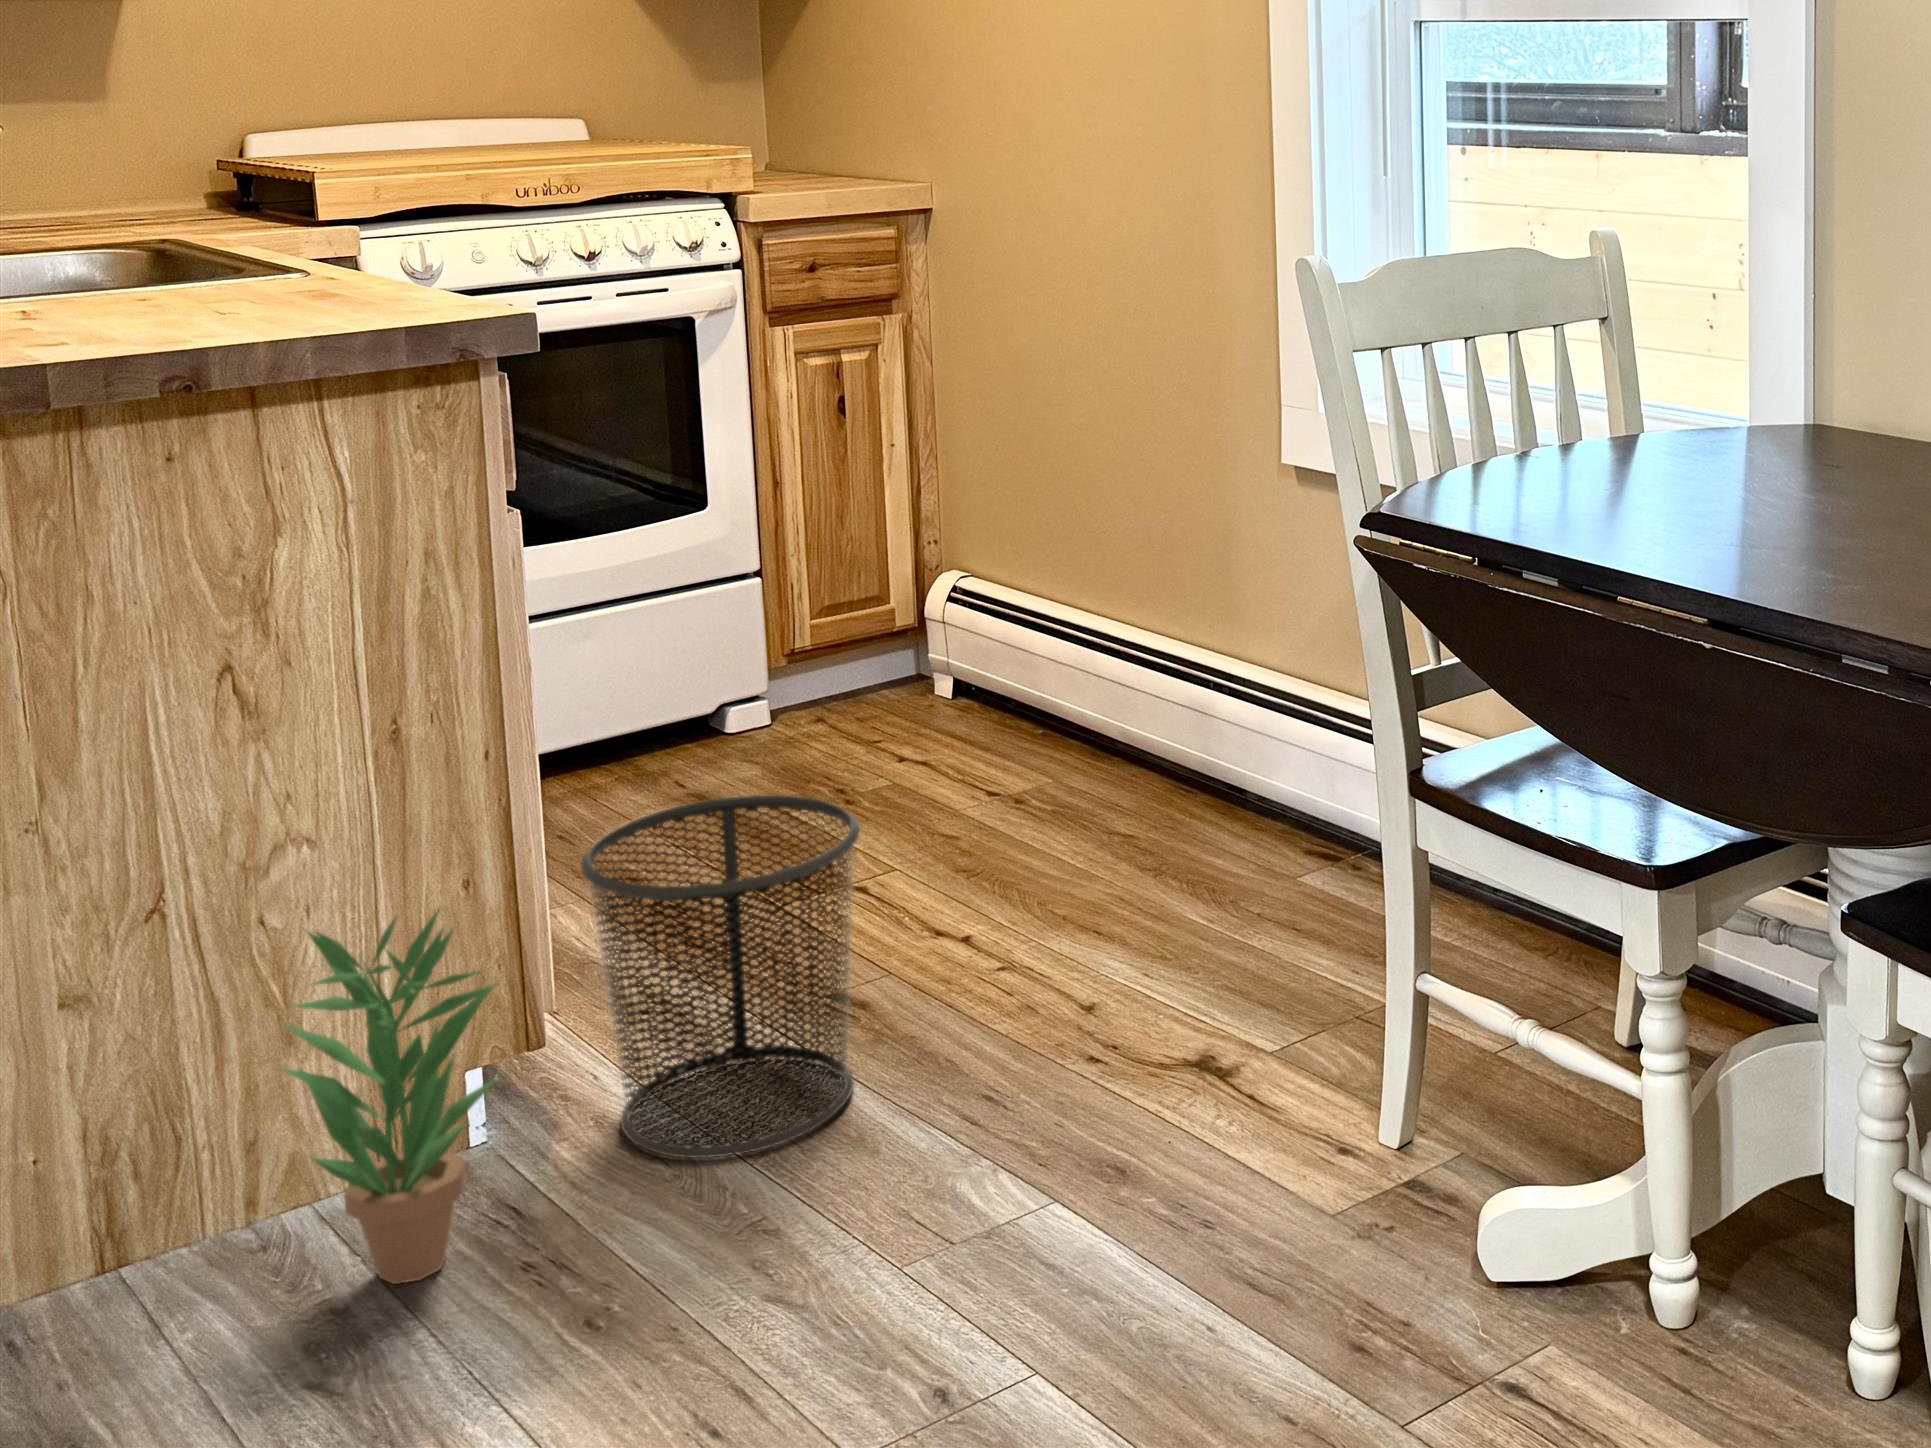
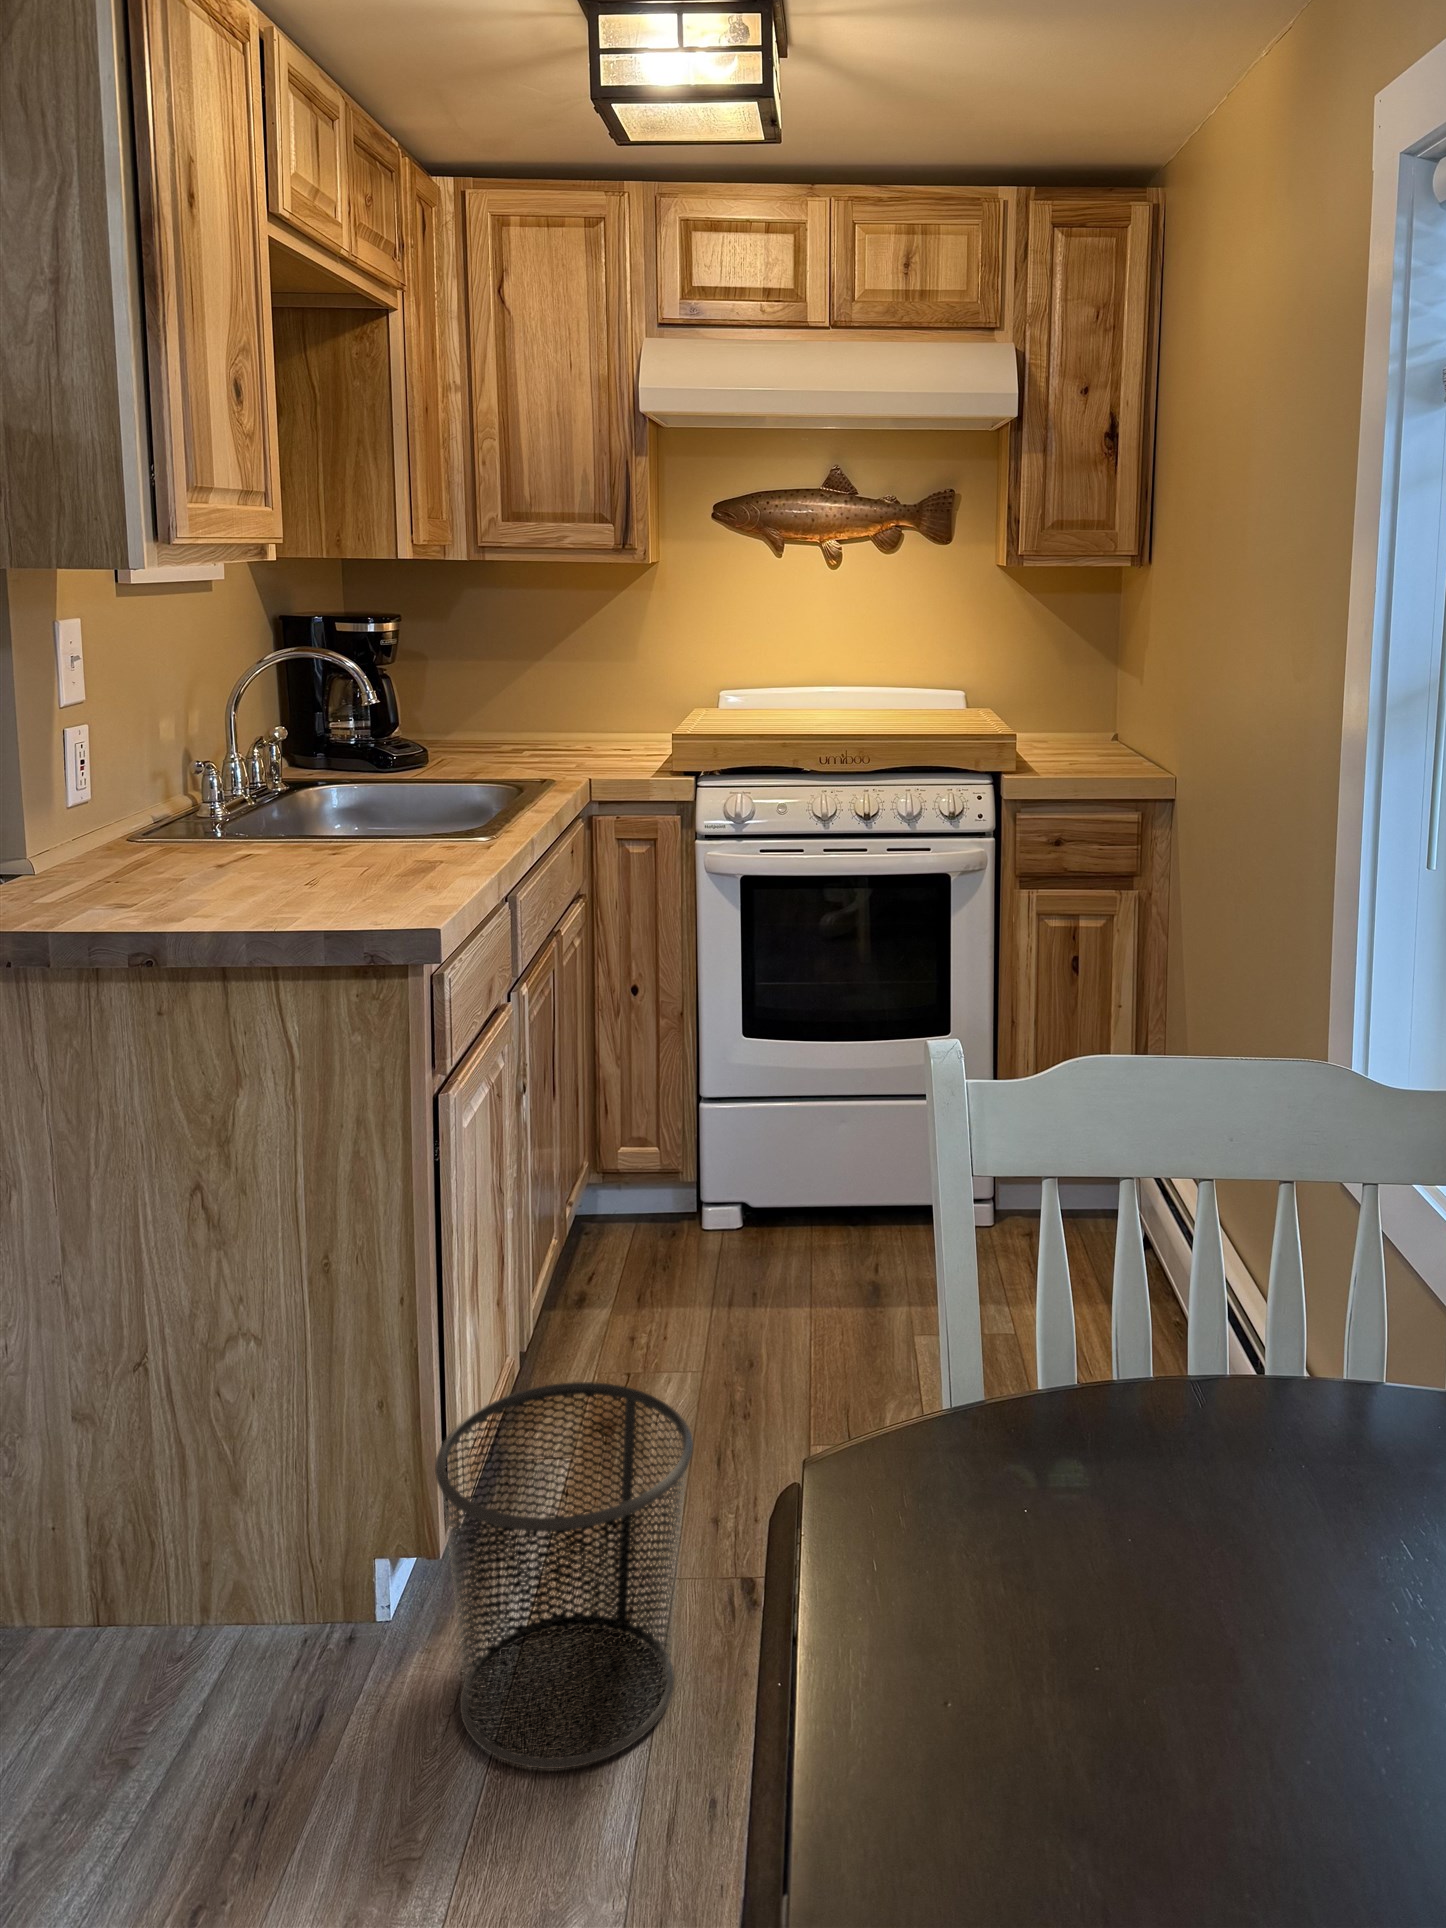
potted plant: present [281,910,498,1284] -> none [89,1442,300,1778]

